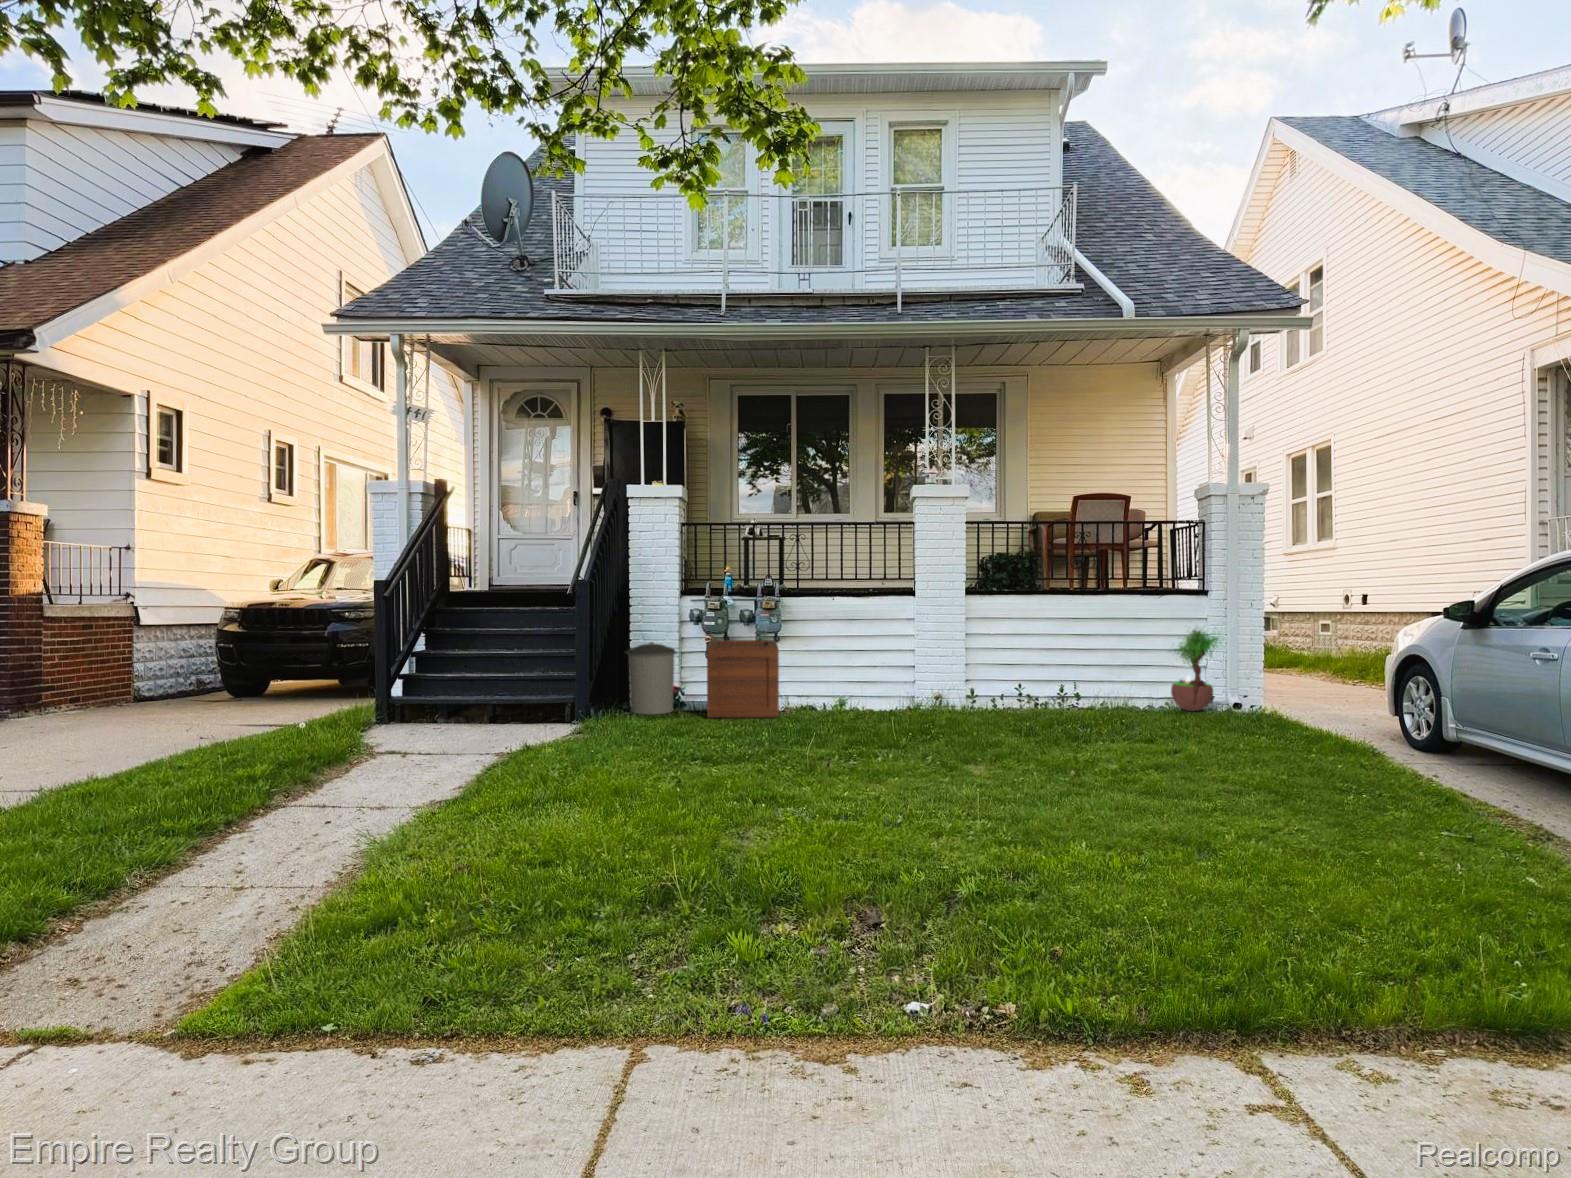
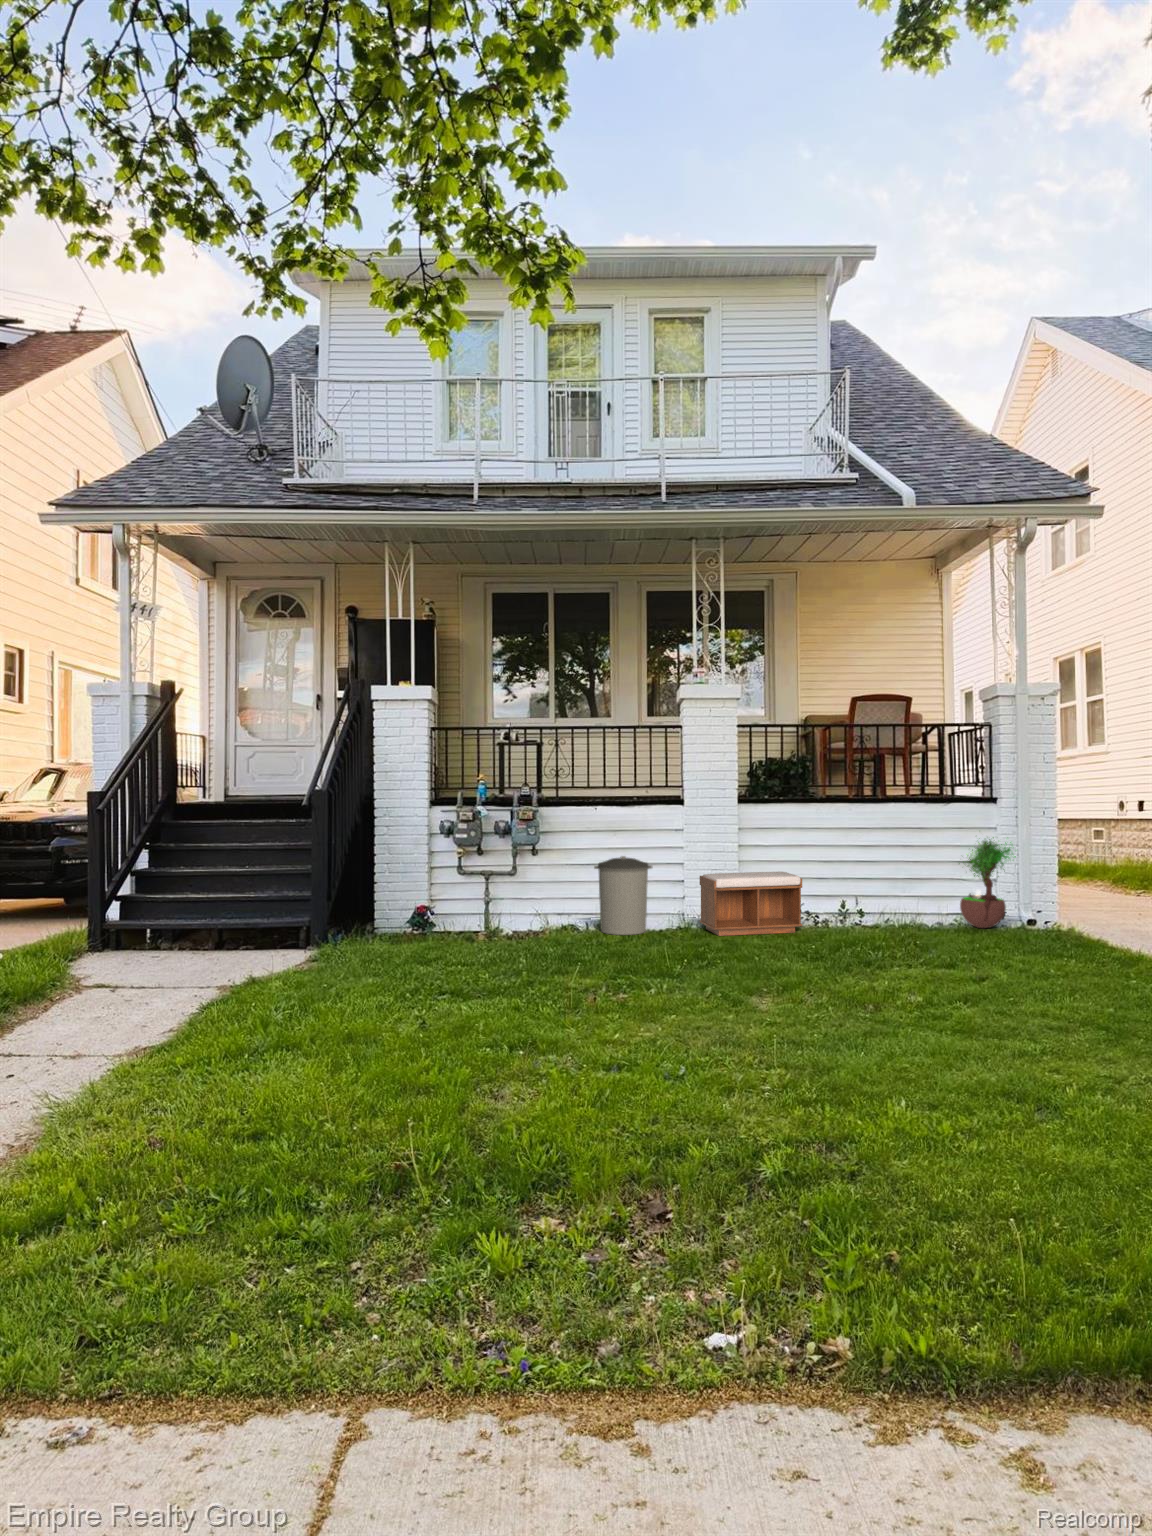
wooden crate: present [707,640,779,718] -> none [459,854,538,941]
trash can: present [625,642,678,715] -> present [594,856,652,935]
bench: none [928,658,1023,716] -> present [700,872,802,936]

